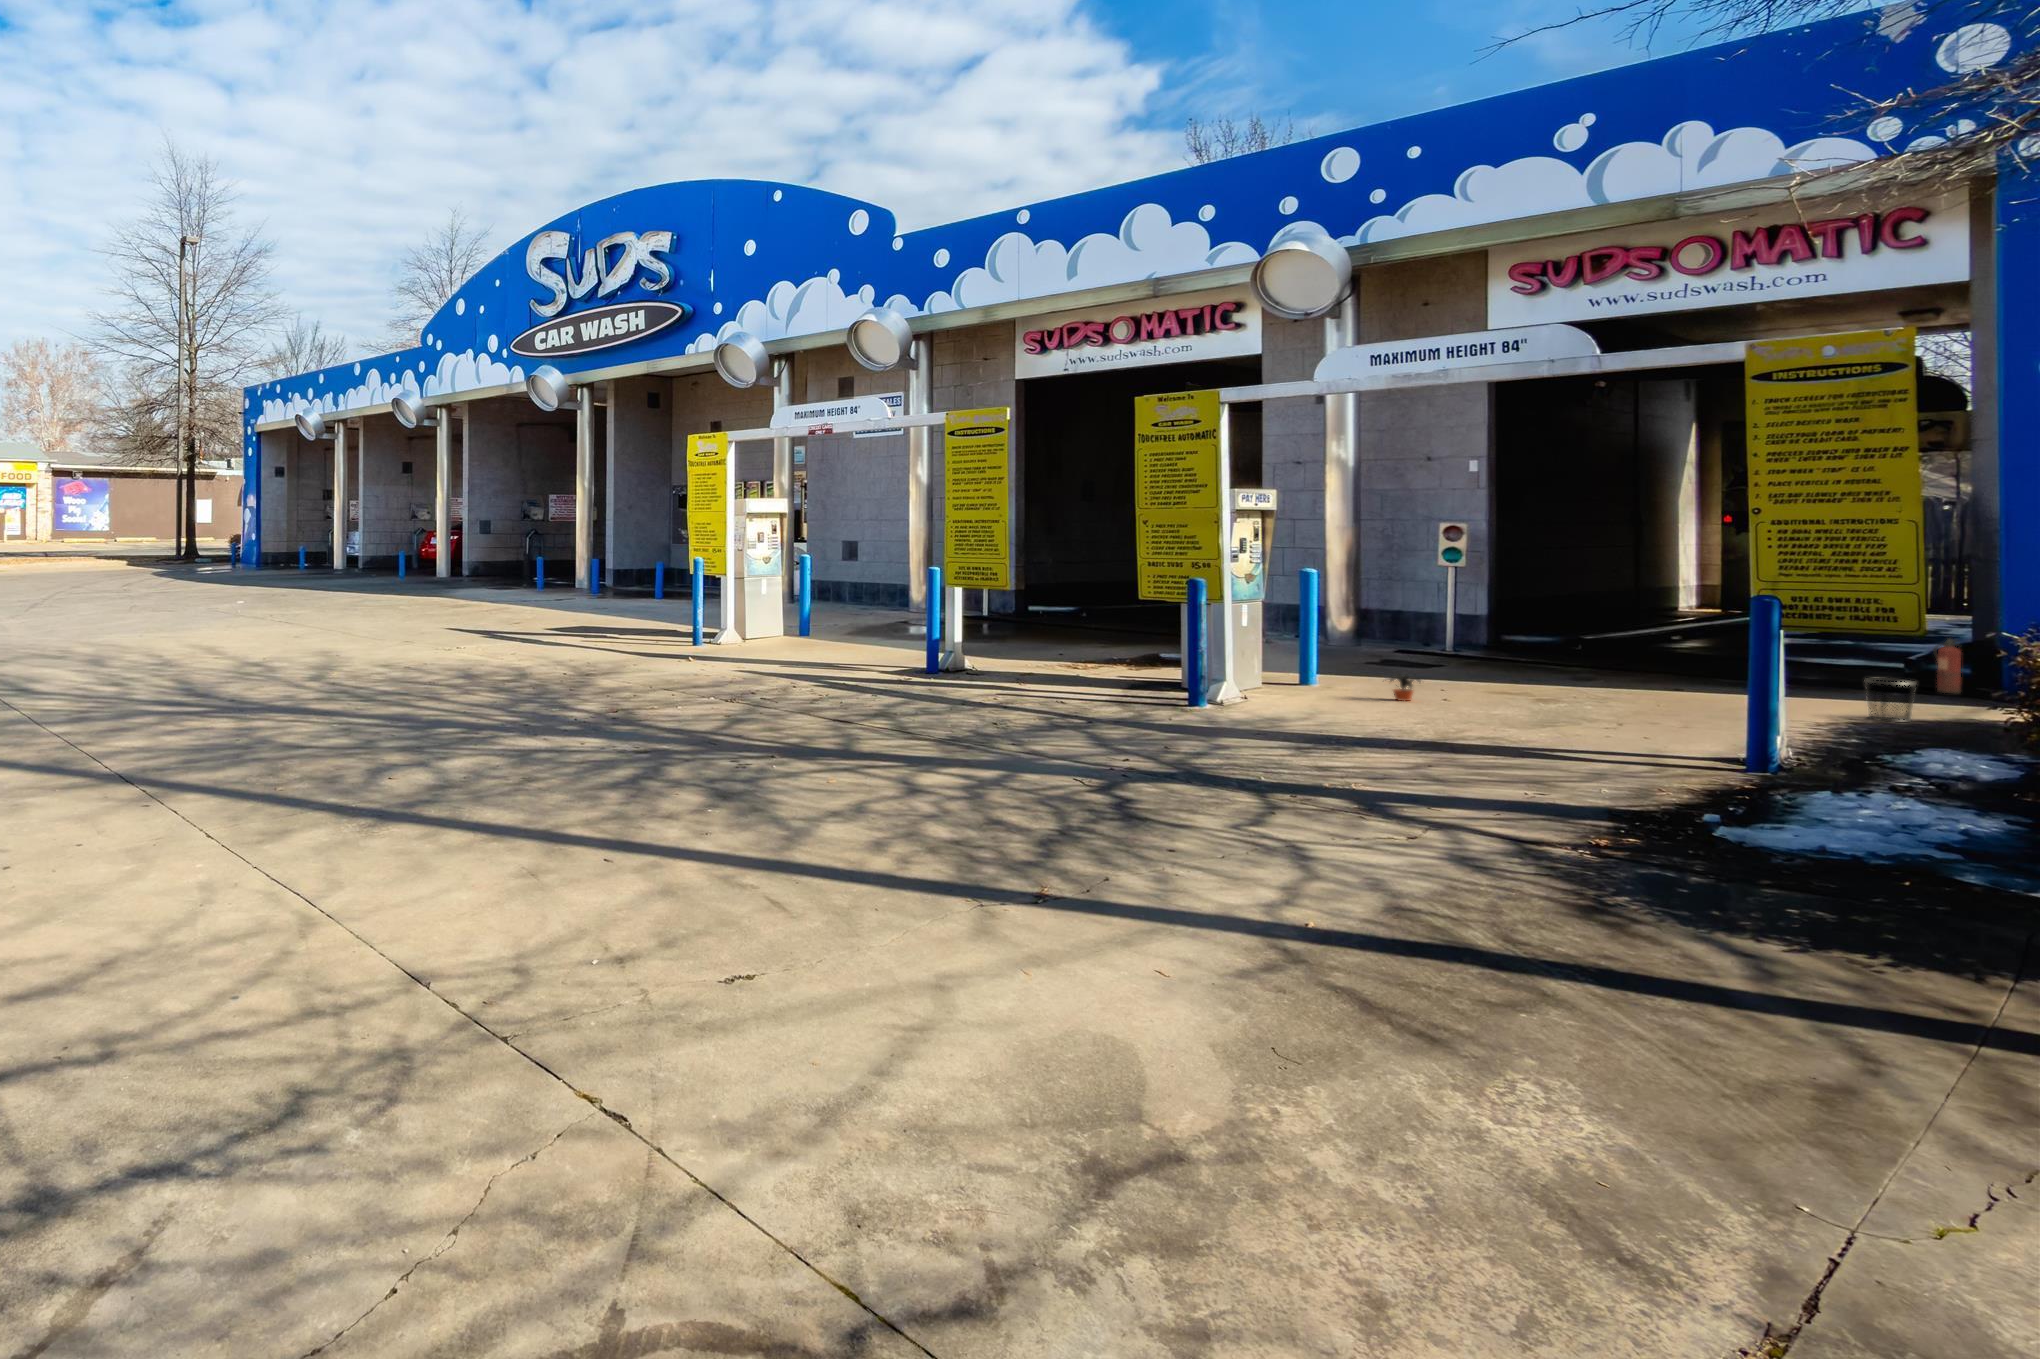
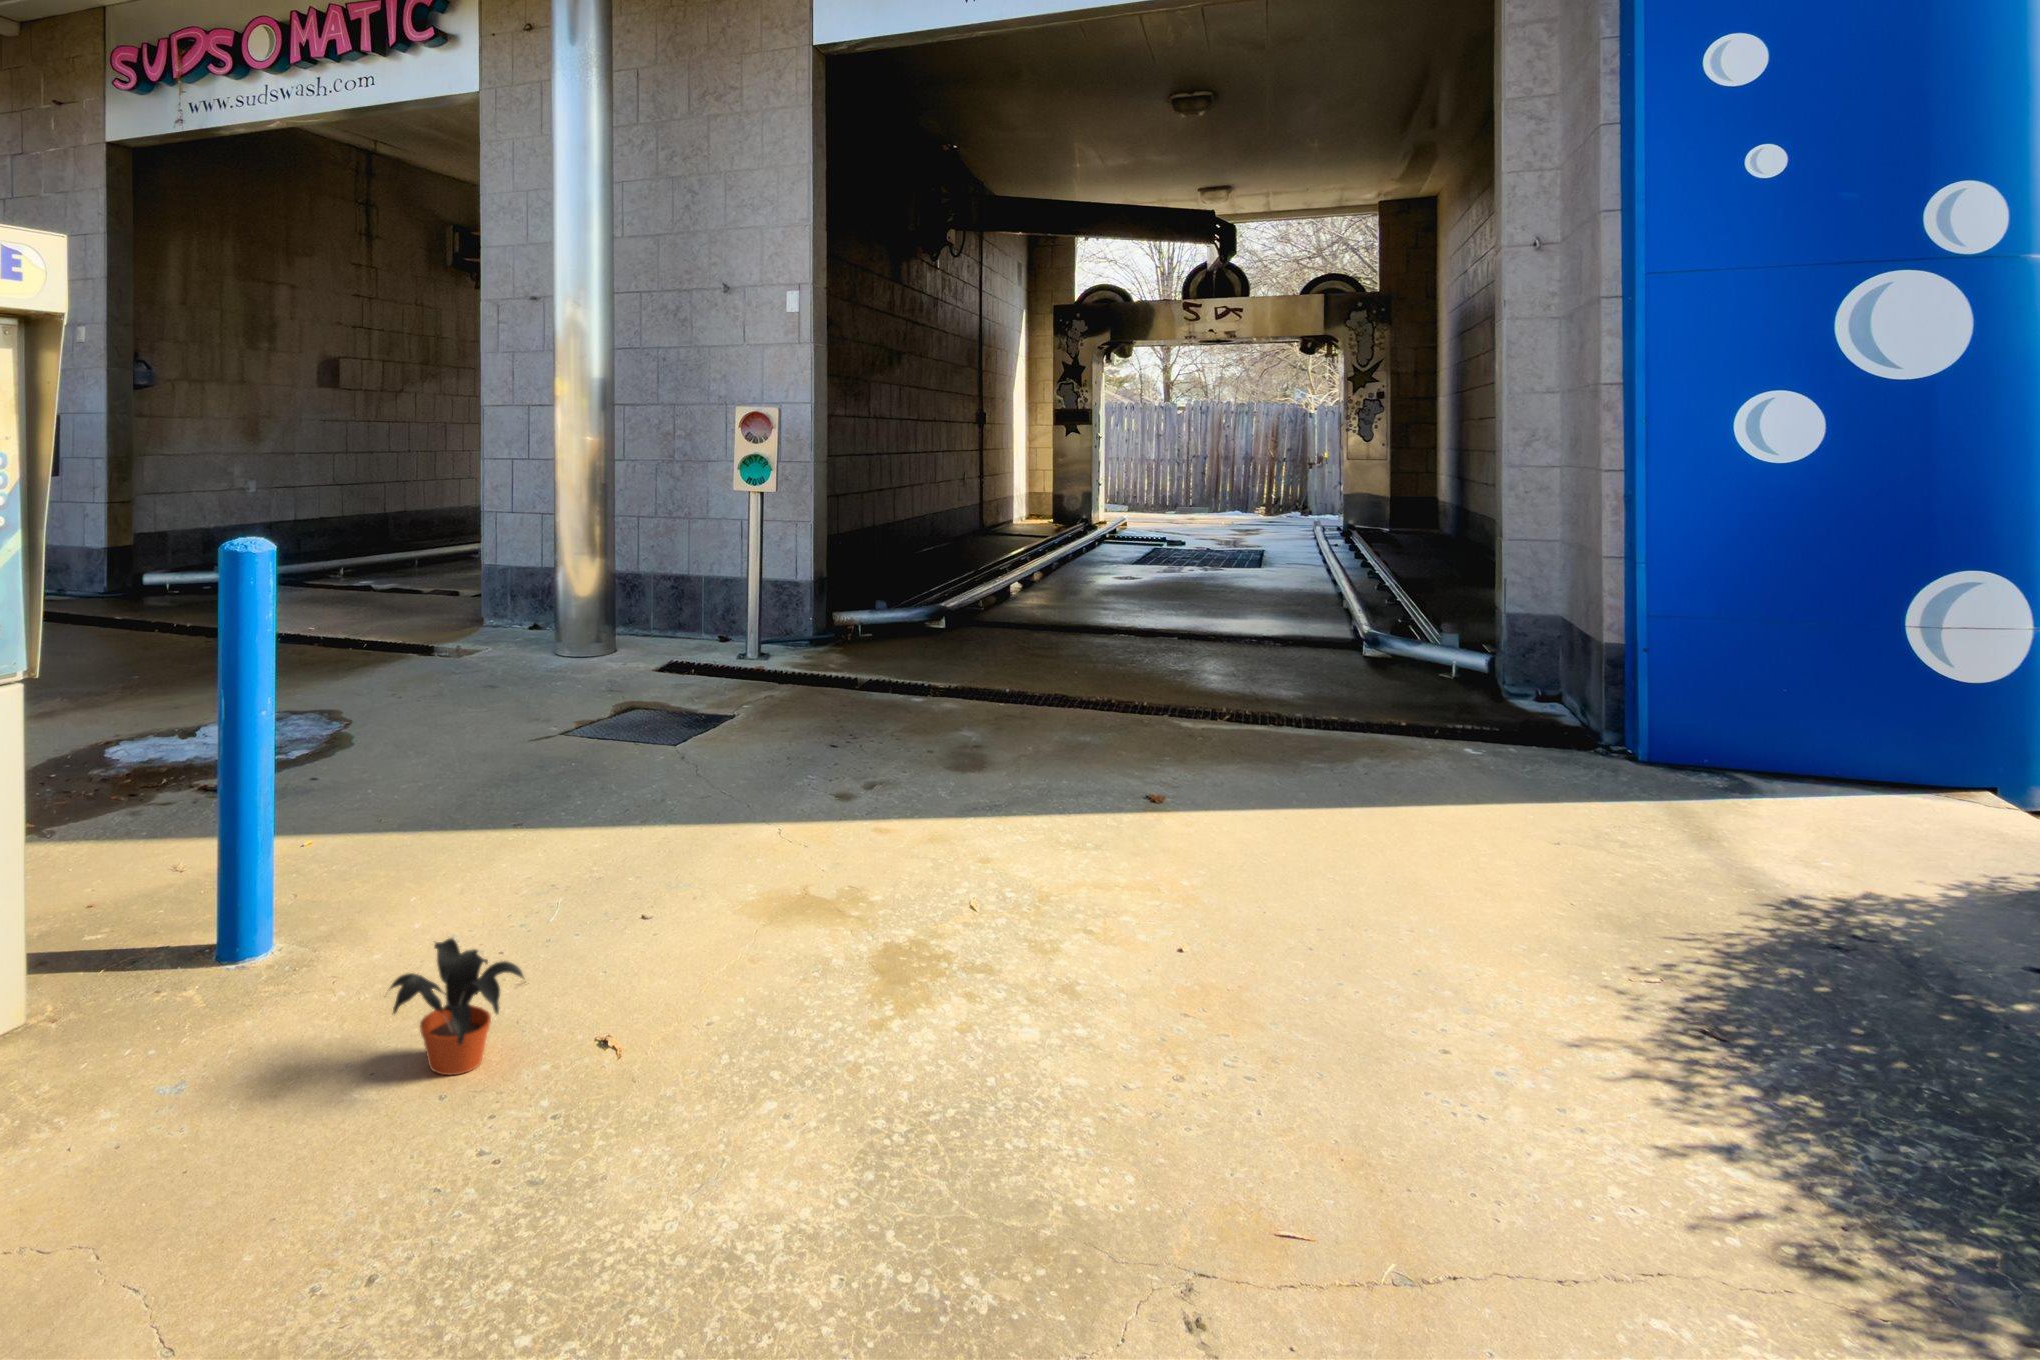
fire extinguisher: present [1933,639,1961,693] -> none [1577,644,1635,769]
waste bin: present [1864,678,1916,722] -> none [1693,843,1840,1011]

